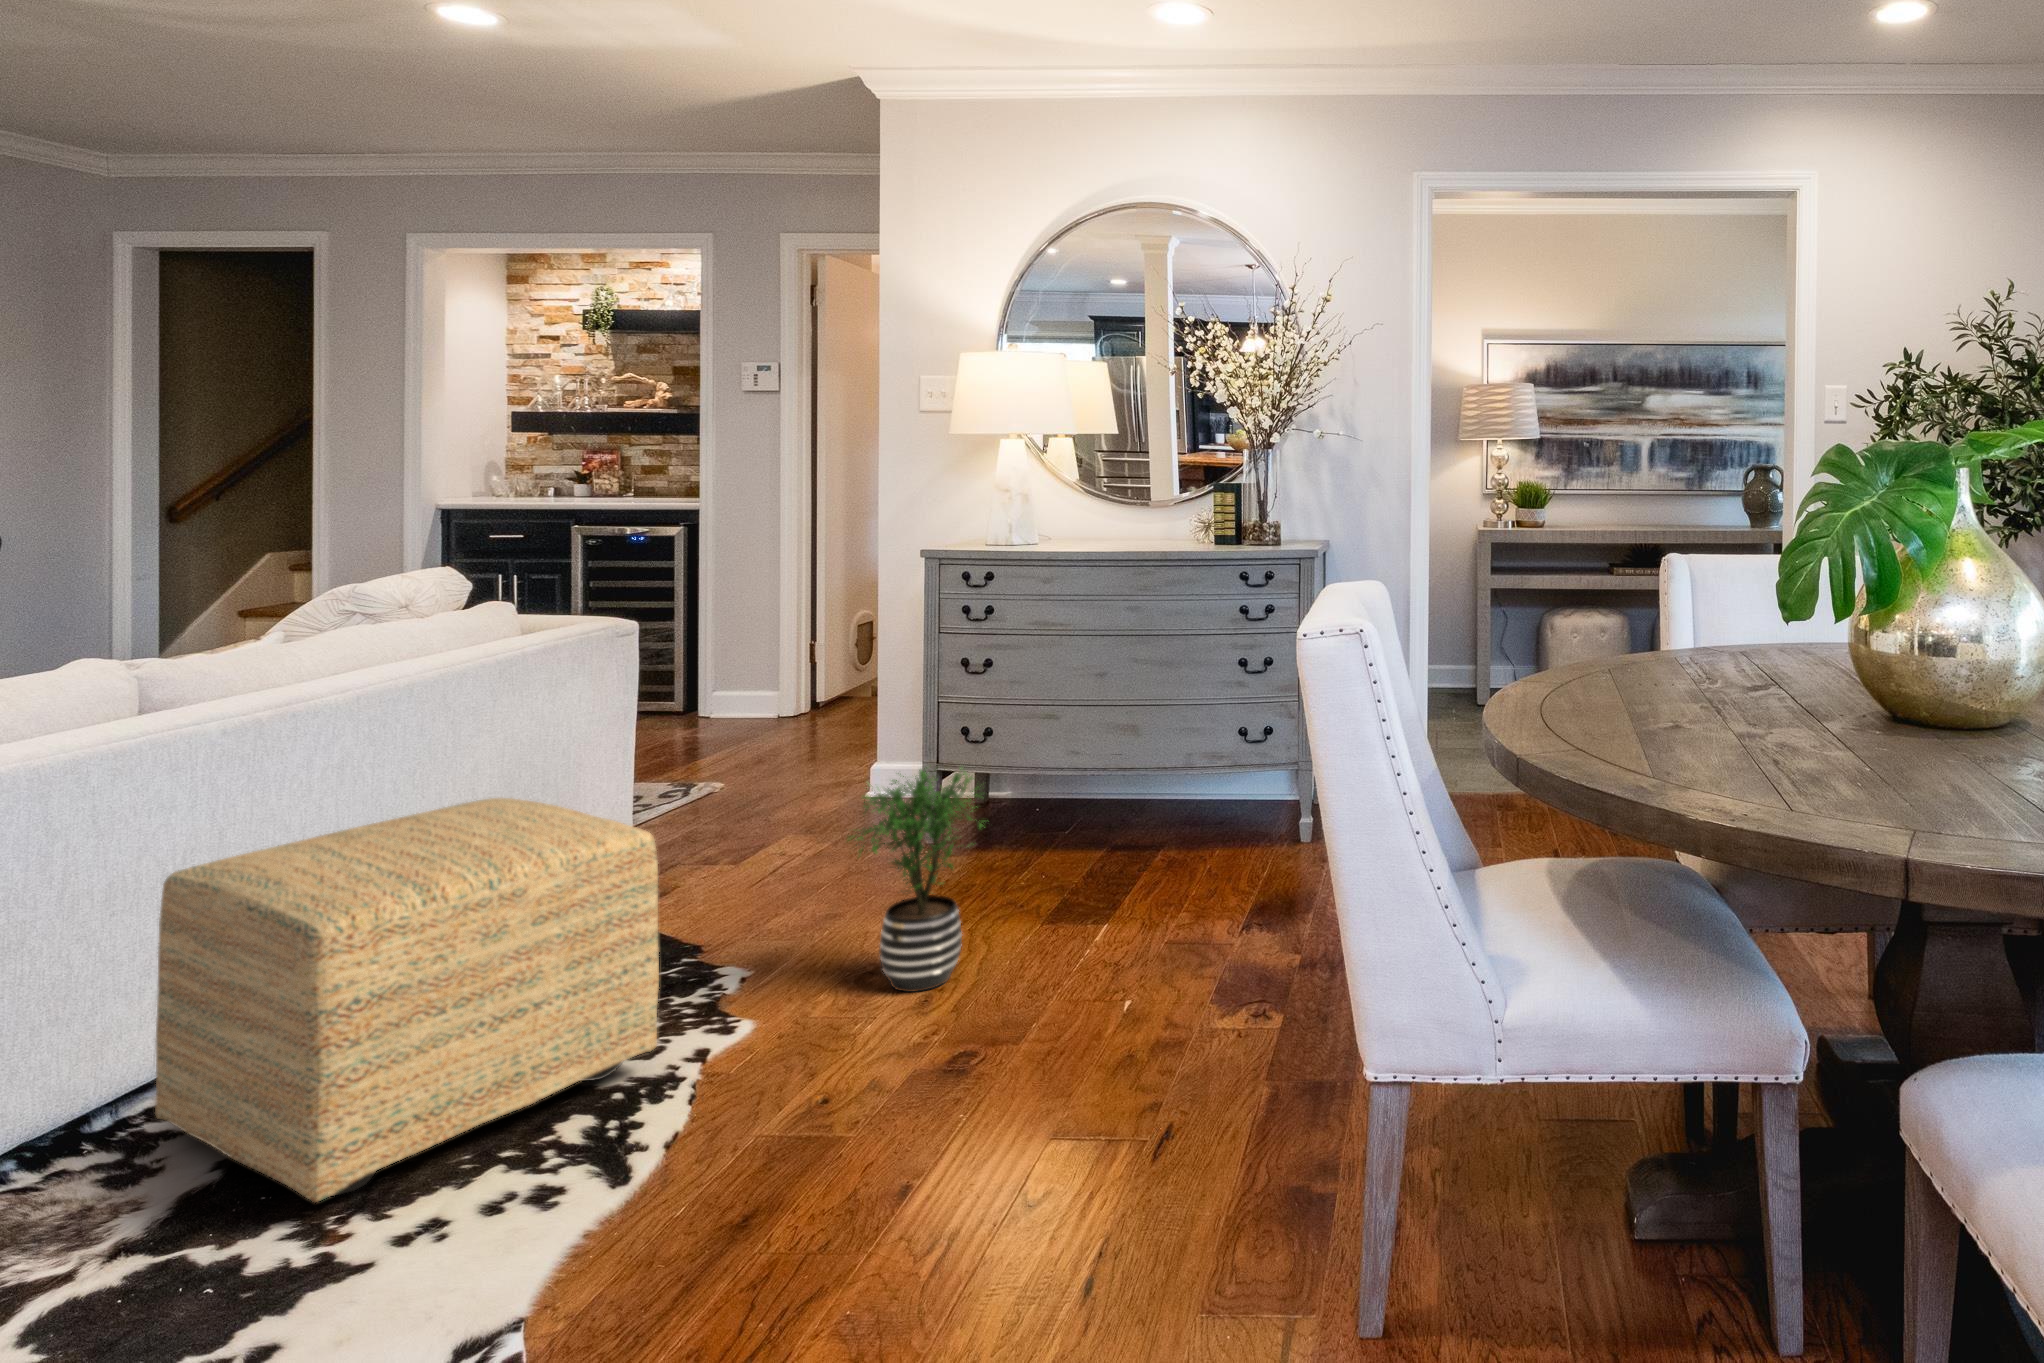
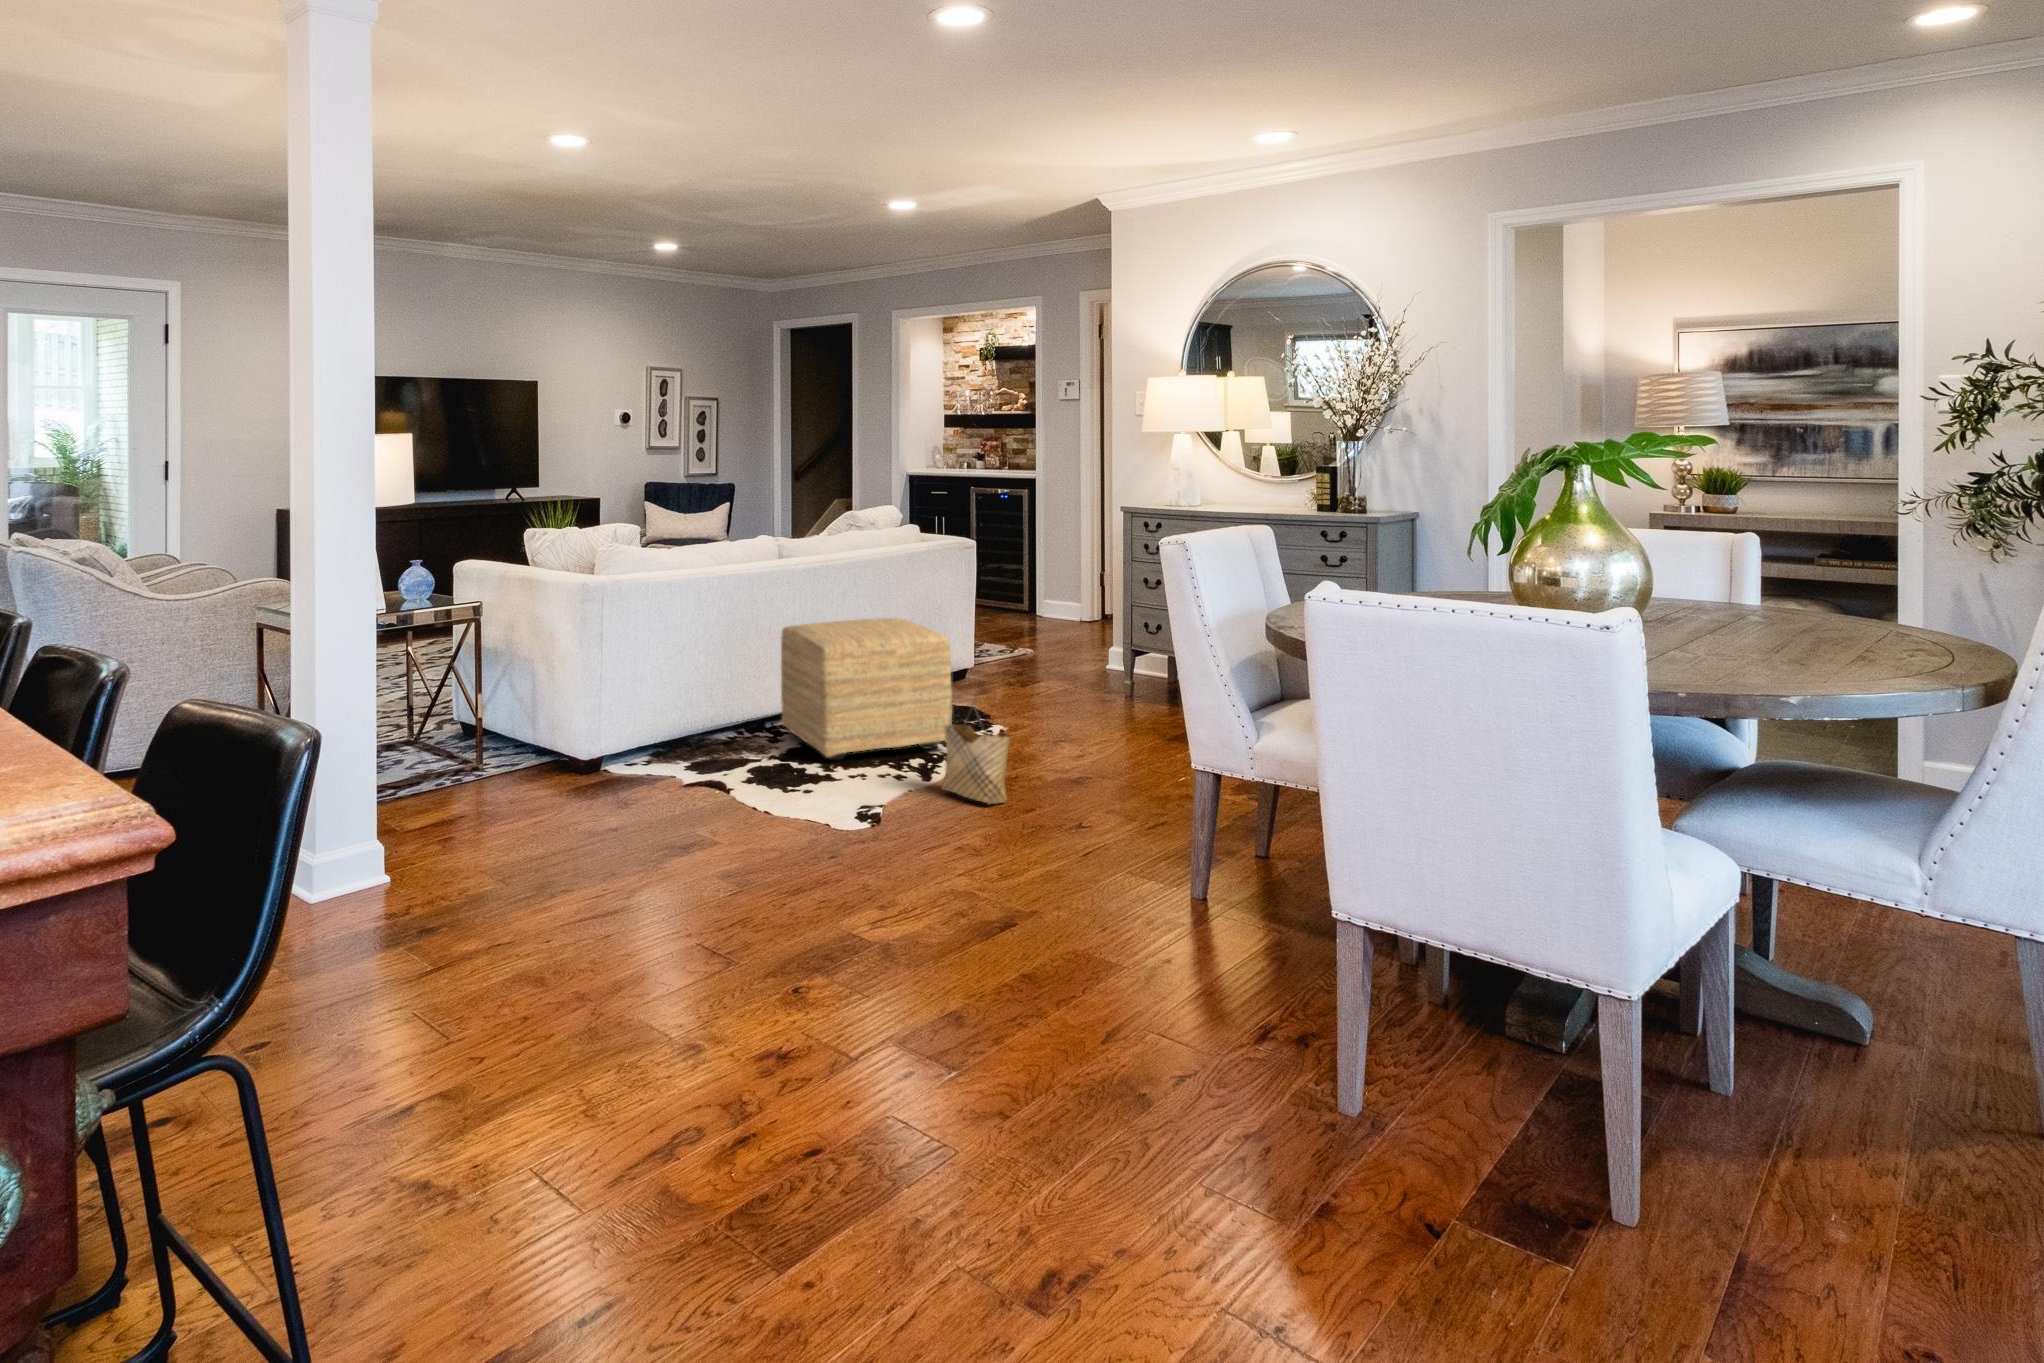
potted plant: present [849,767,985,992] -> none [1040,628,1119,751]
woven basket: none [680,952,864,1222] -> present [942,694,1010,804]

